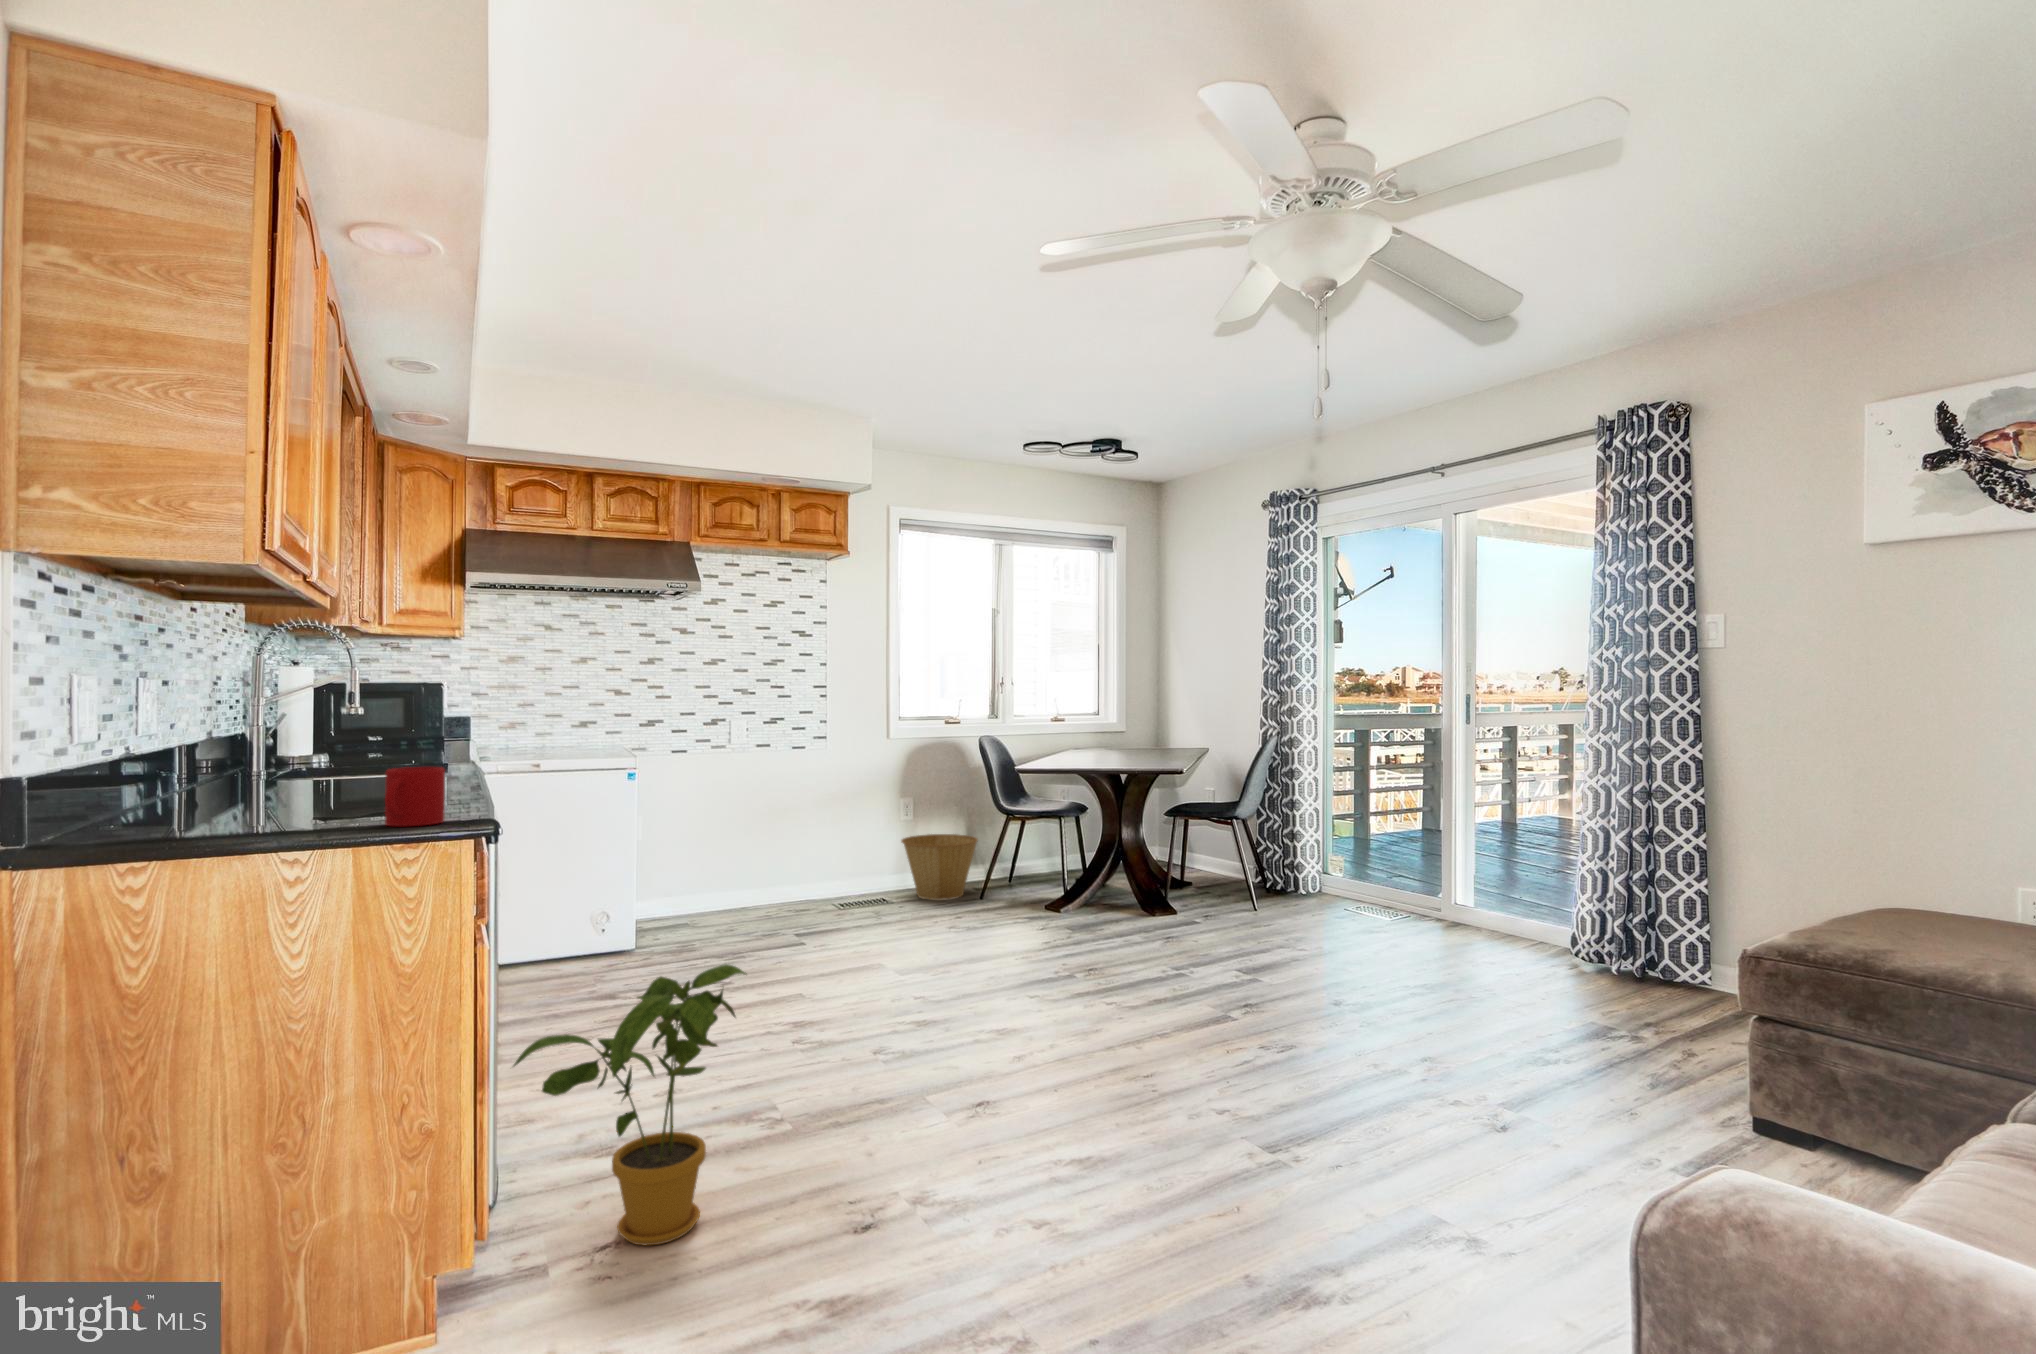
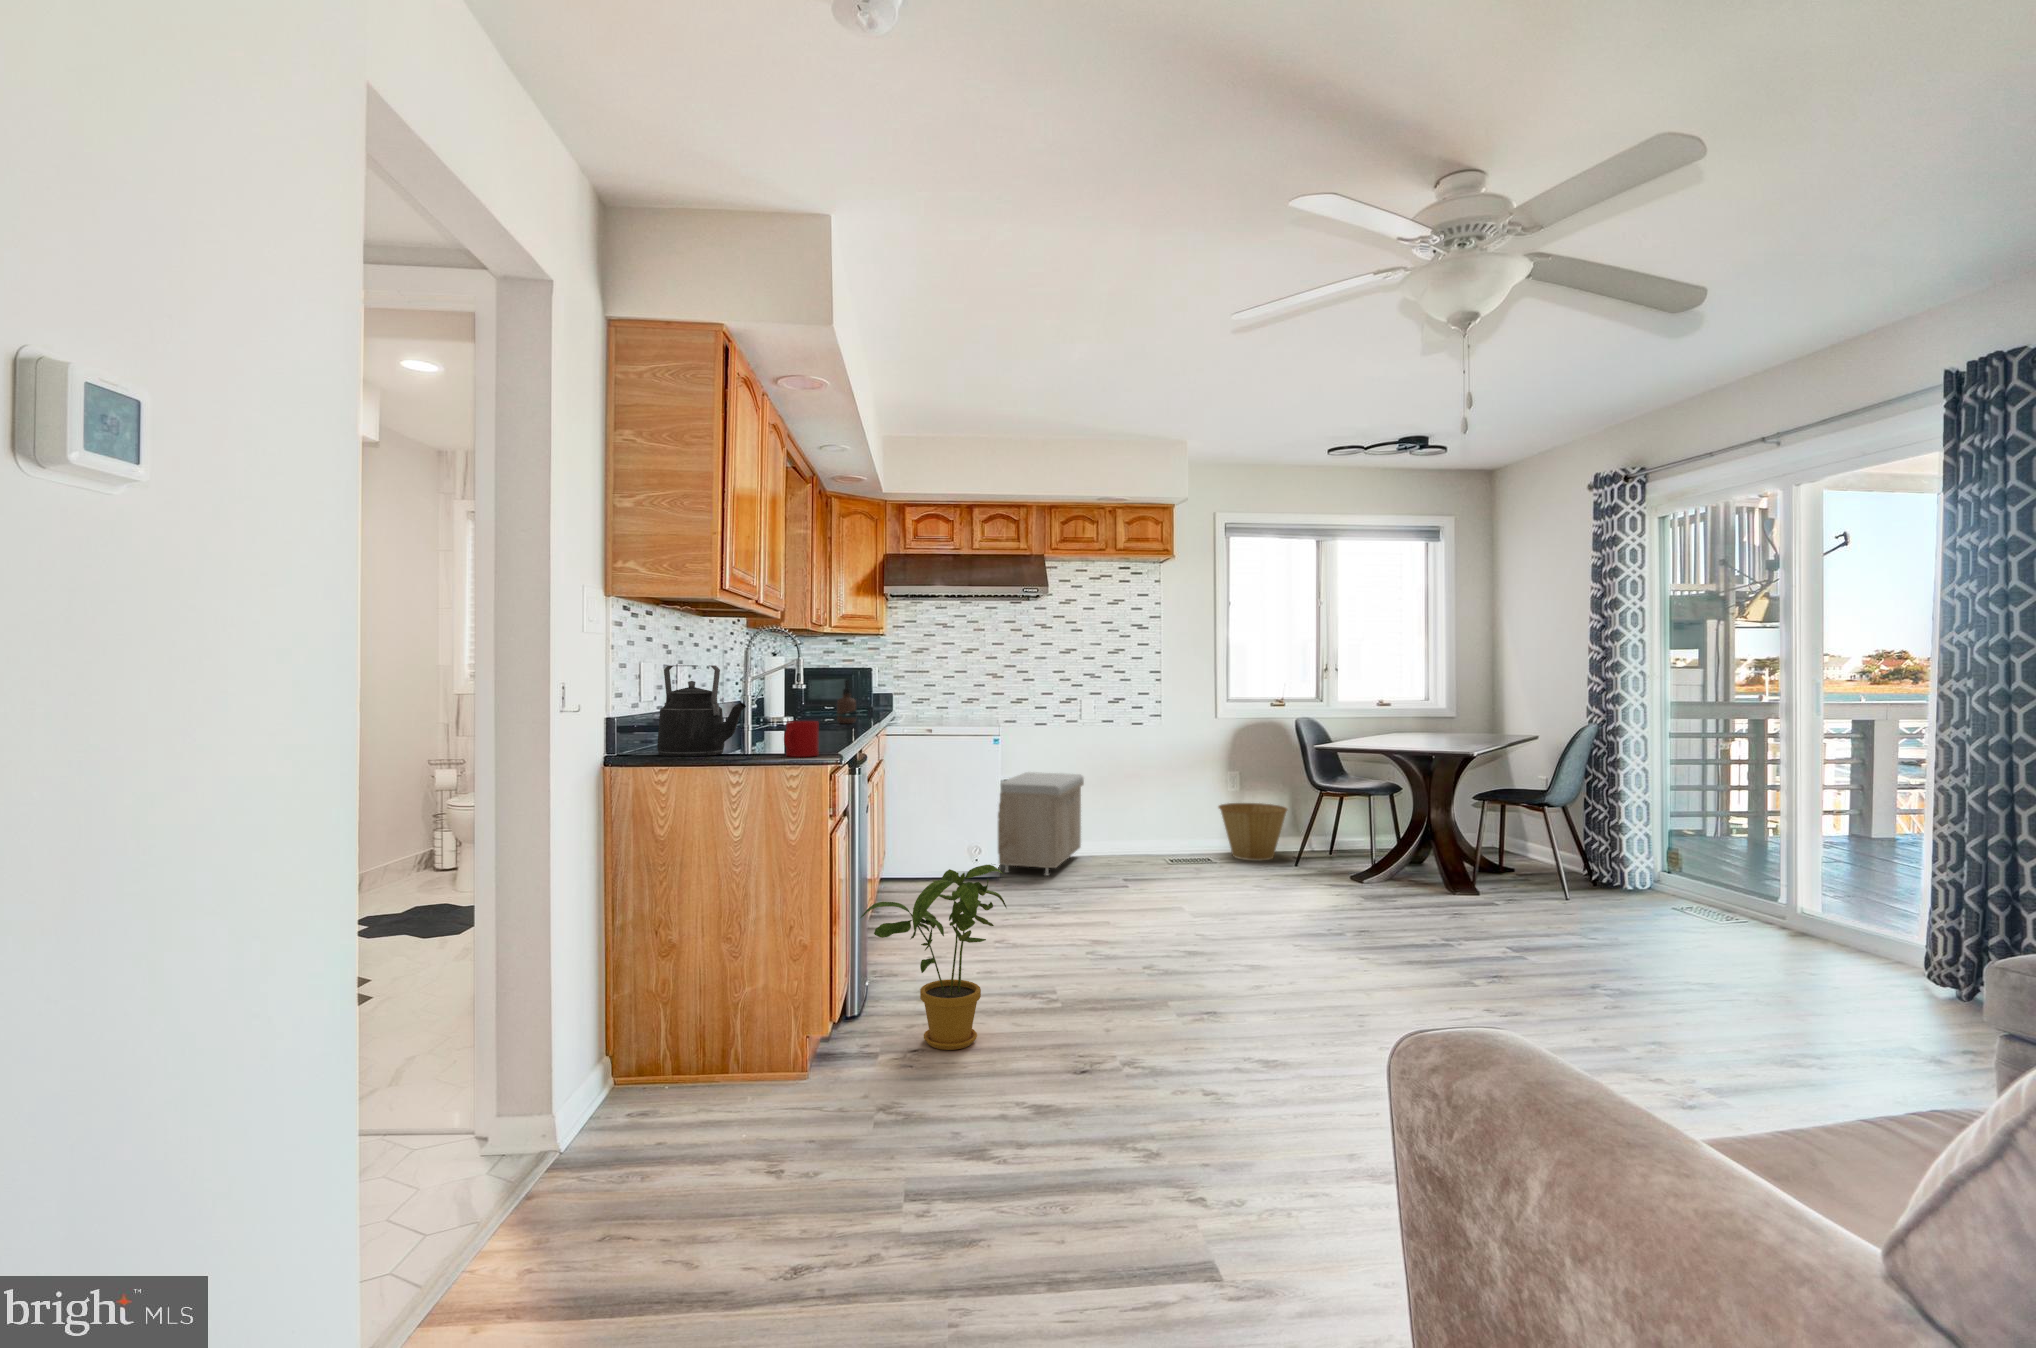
kettle: none [118,679,309,839] -> present [657,665,746,756]
soap dispenser: none [396,699,427,761] -> present [837,680,856,724]
storage bench: none [631,813,744,947] -> present [998,772,1084,876]

